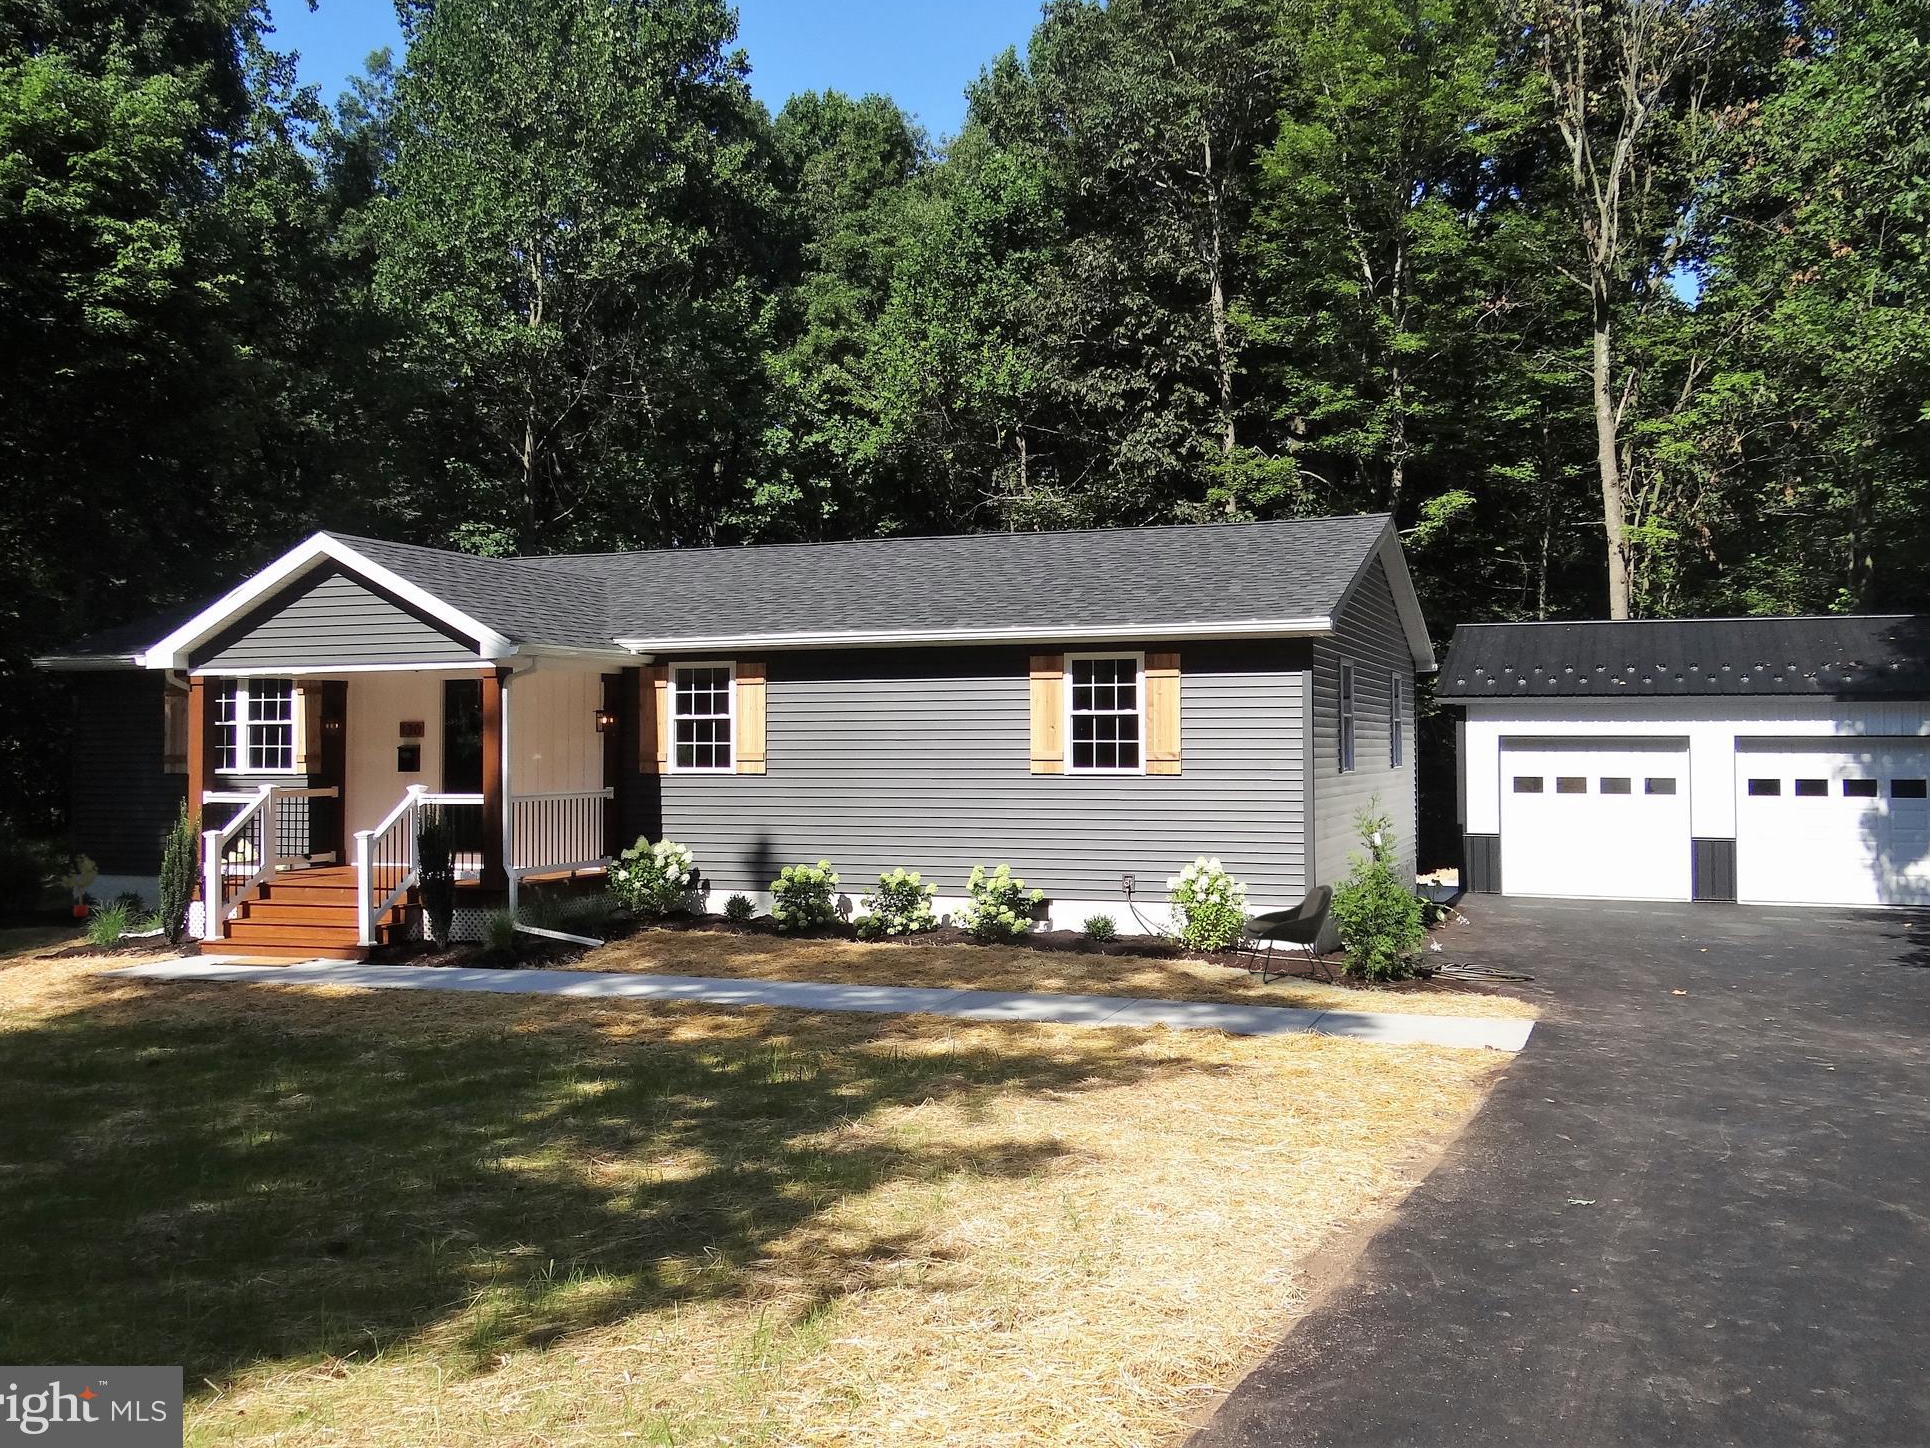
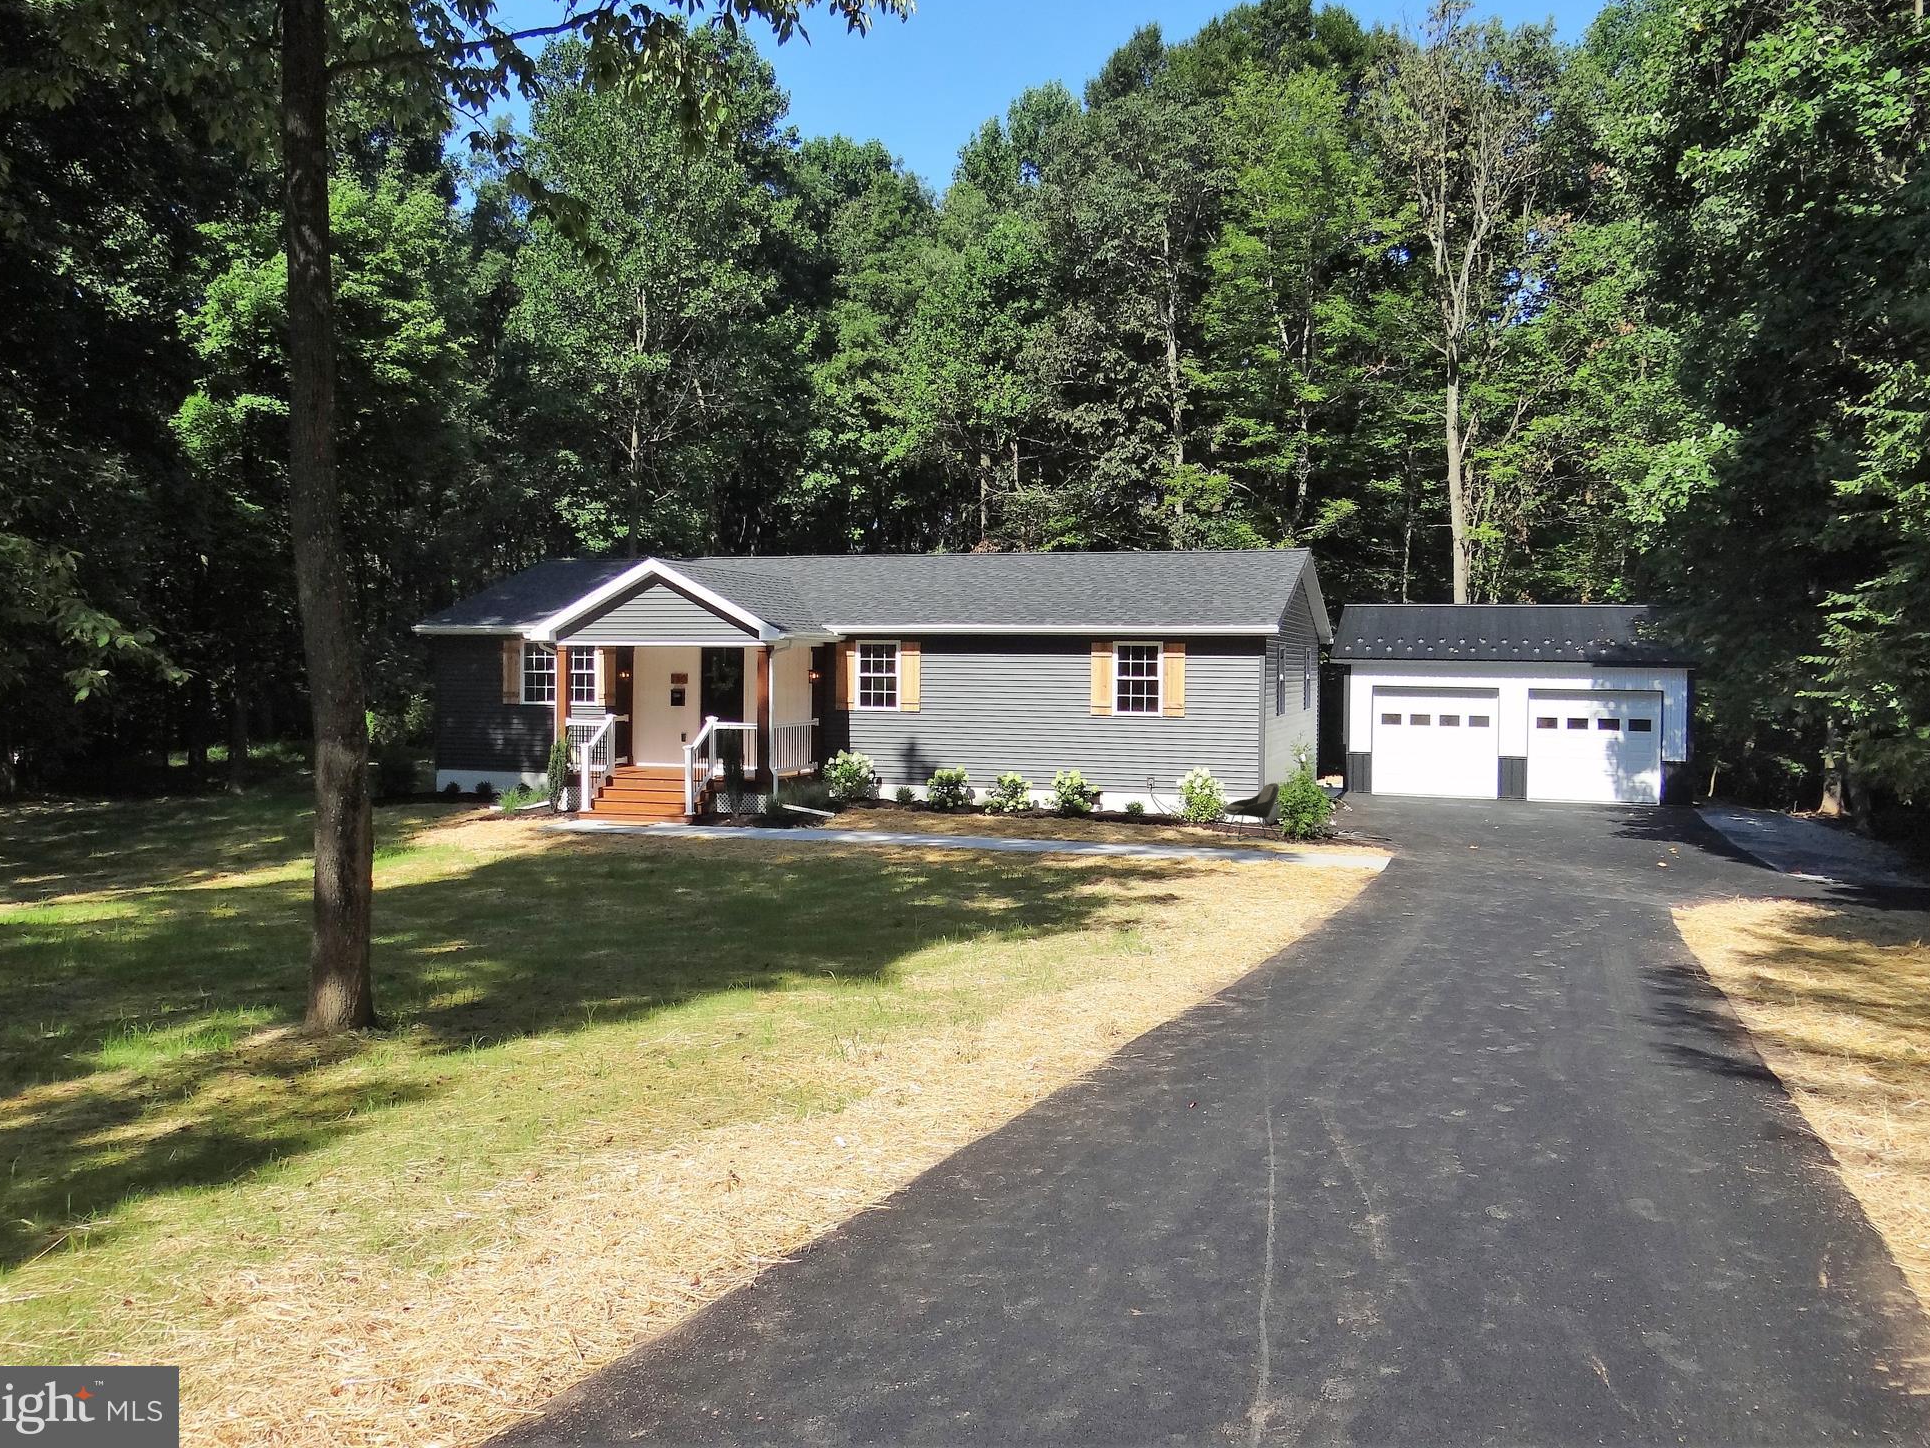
potted tree: present [62,855,97,917] -> none [389,766,414,810]

